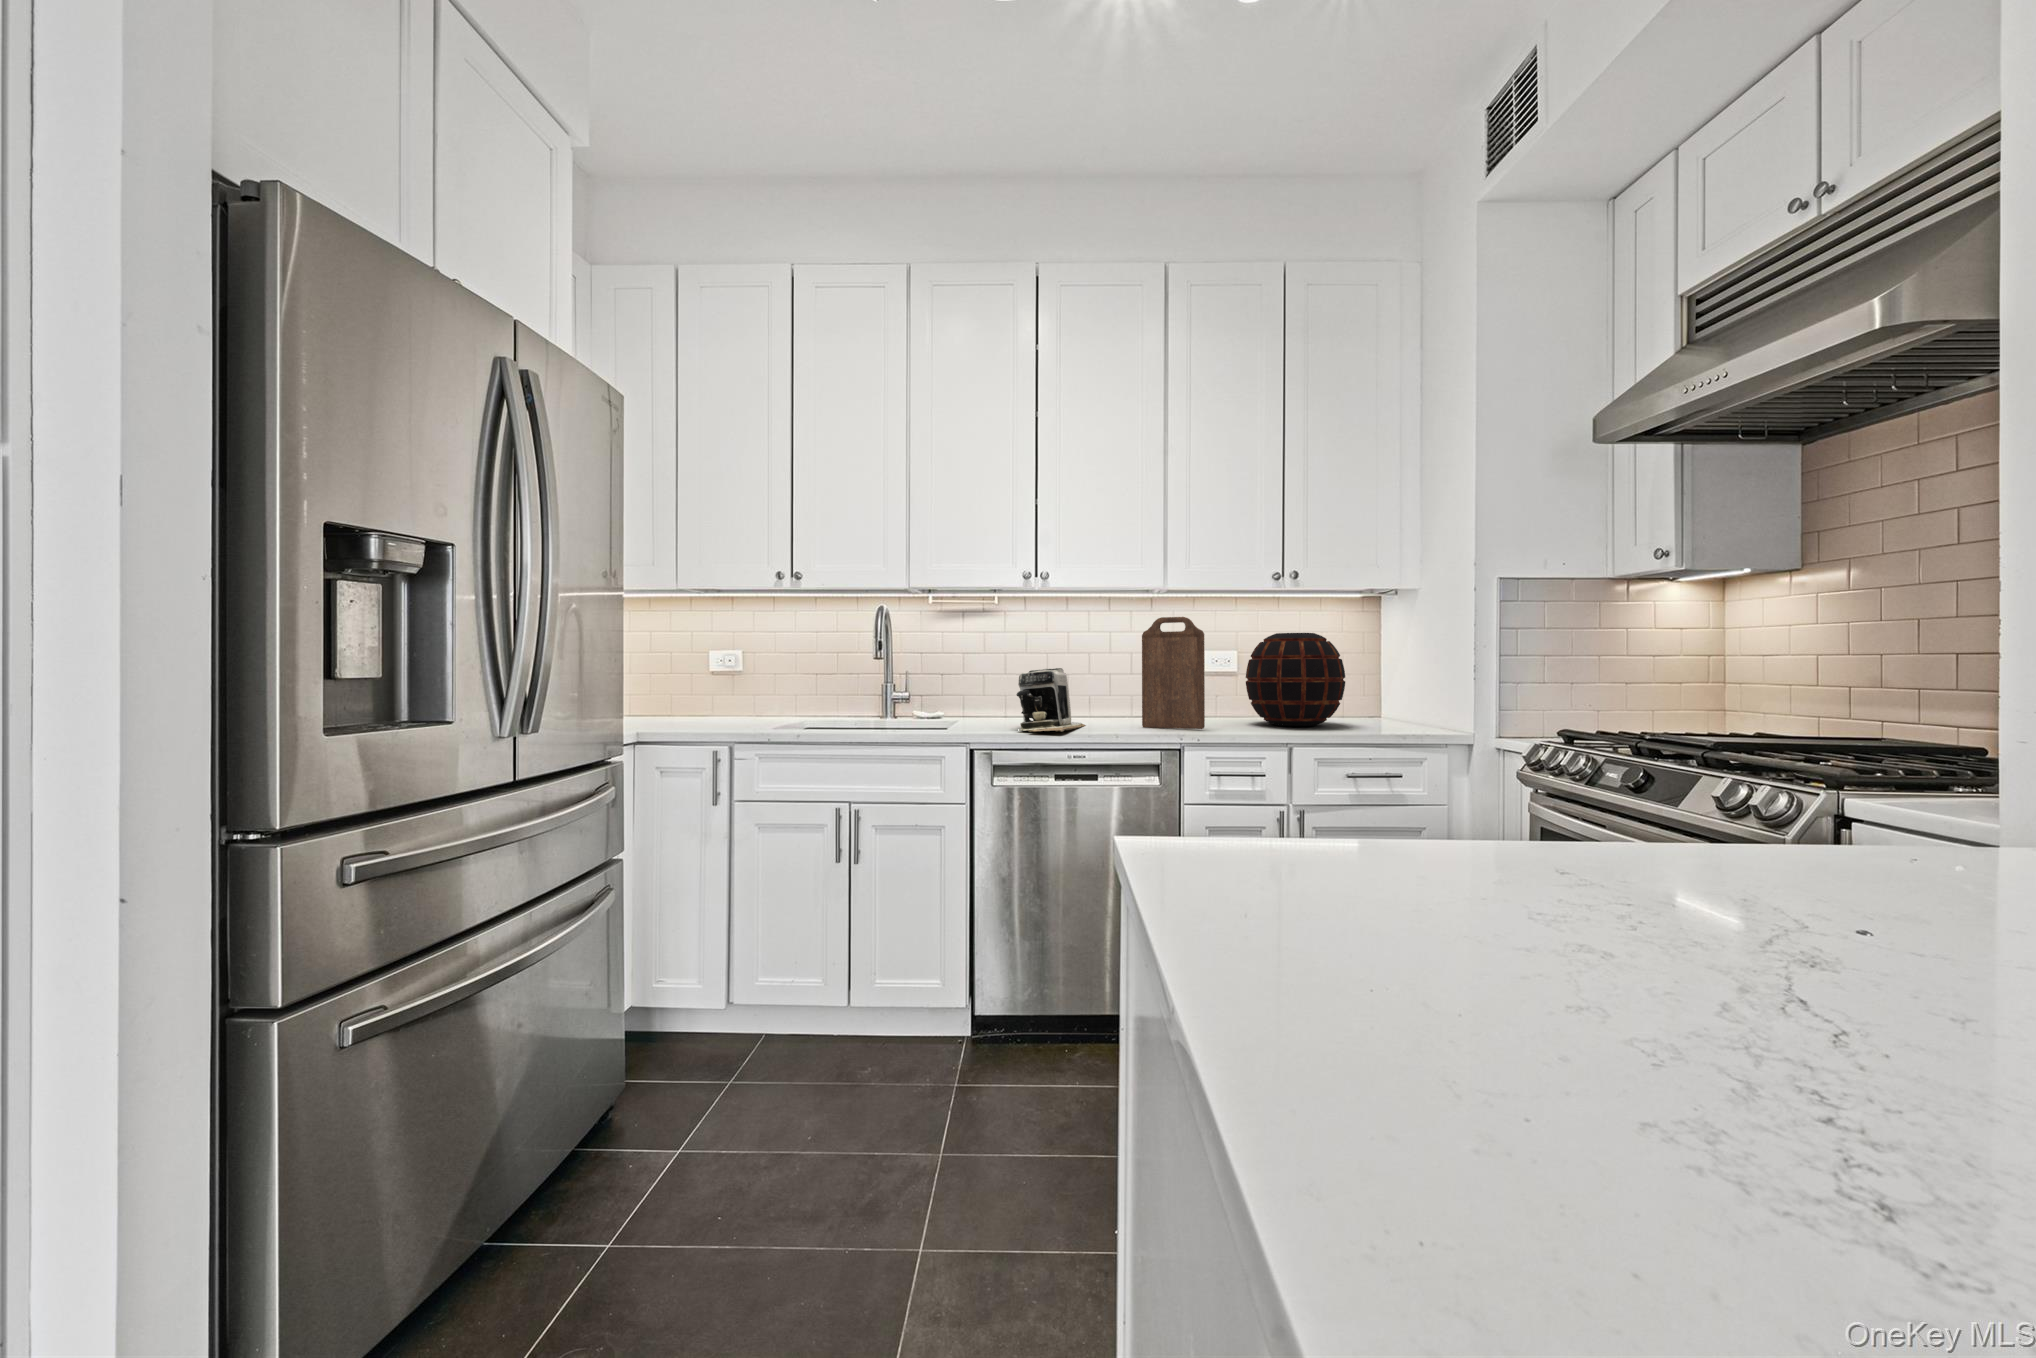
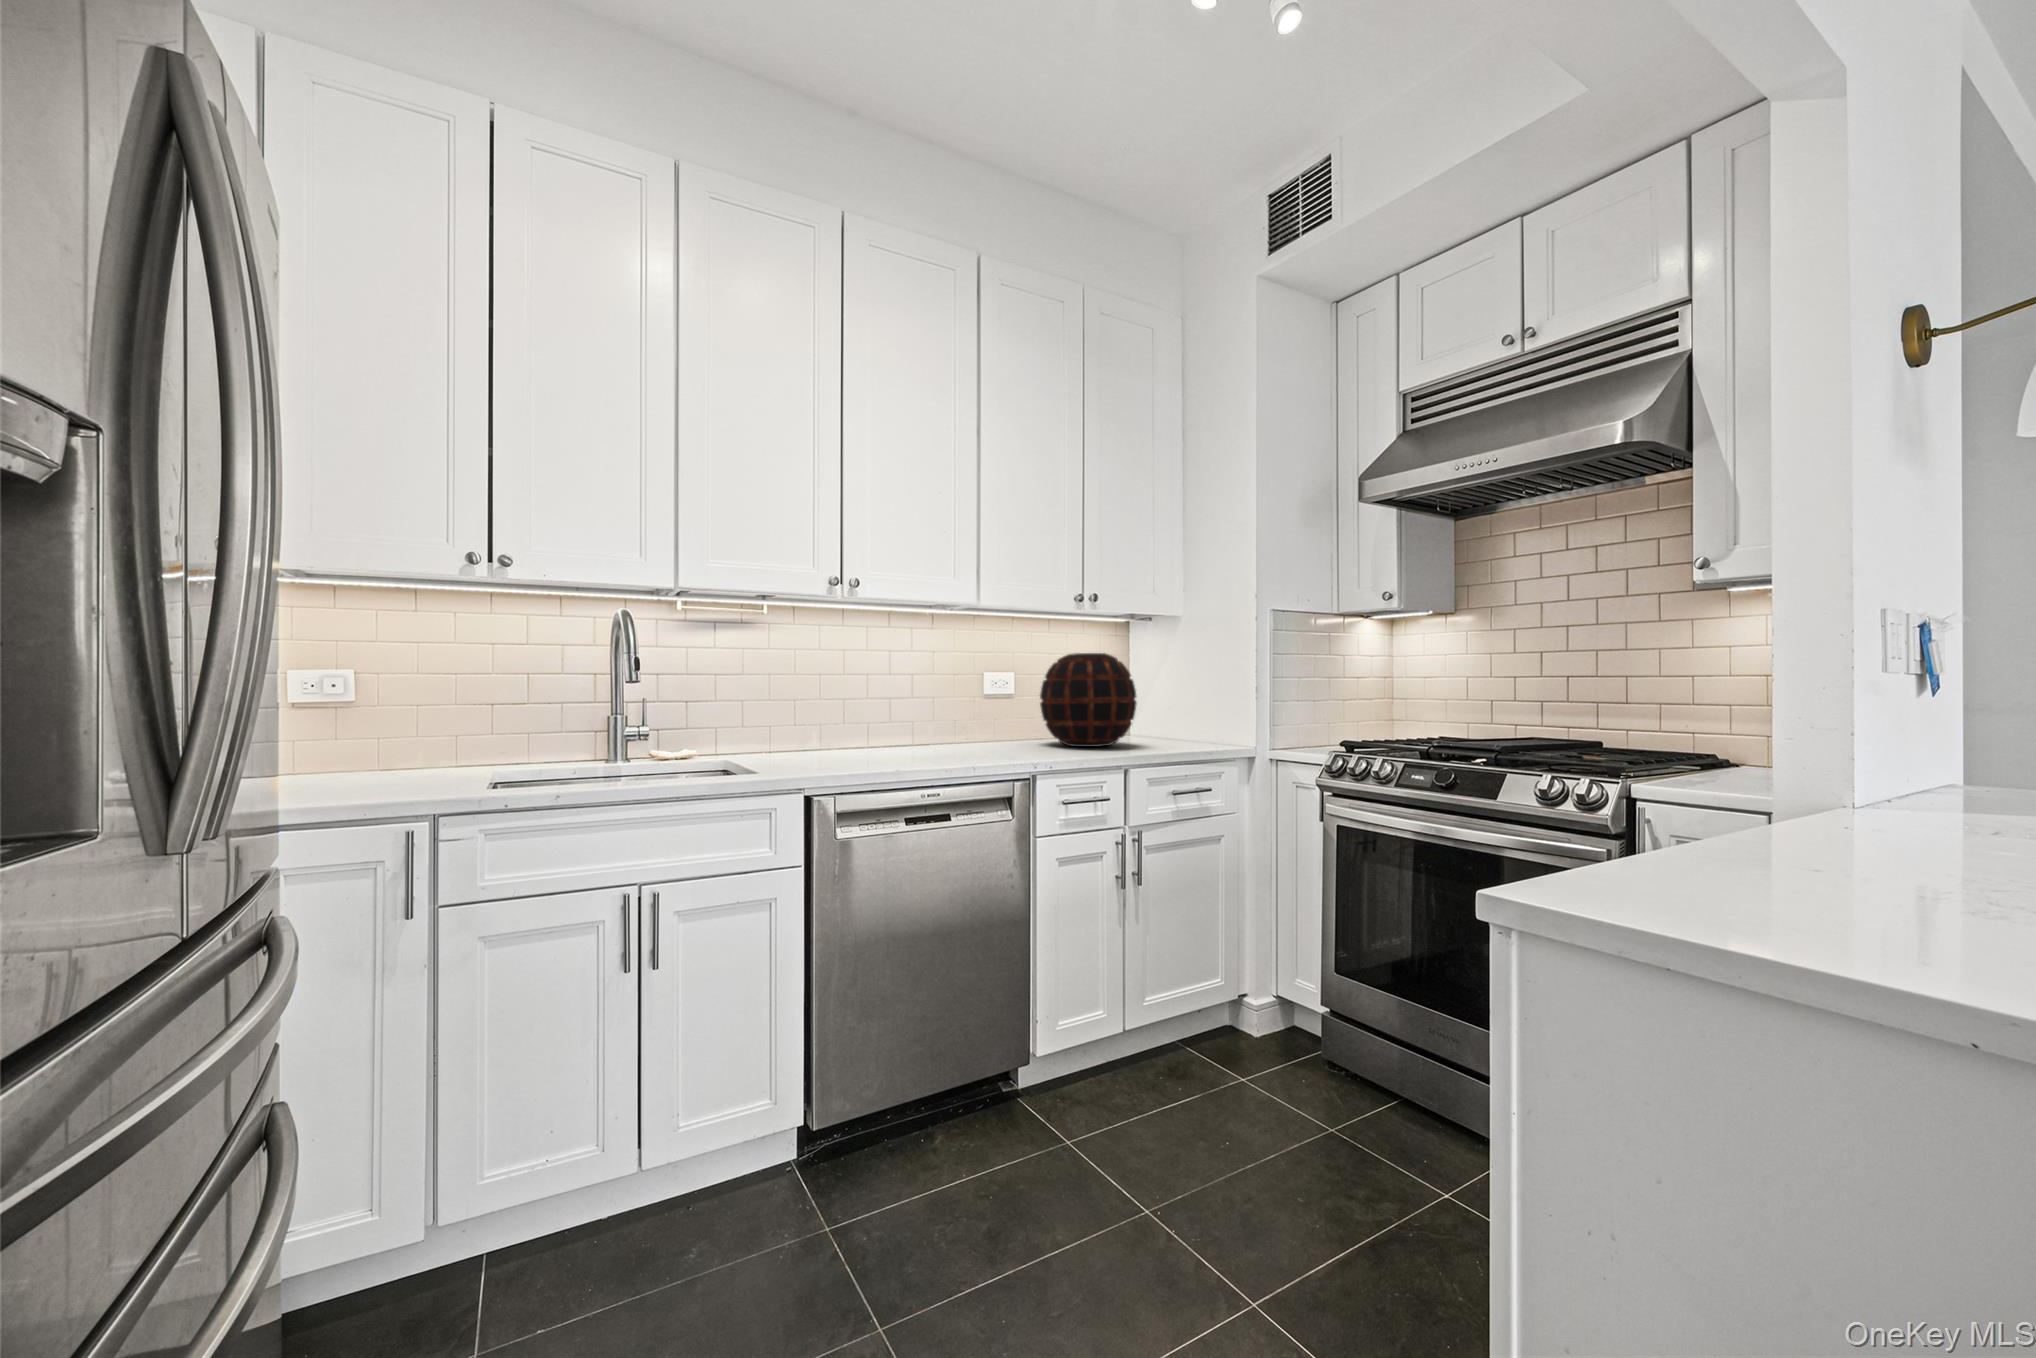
cutting board: present [1142,617,1205,729] -> none [961,633,1033,755]
coffee maker: present [1016,668,1086,732] -> none [837,690,915,767]

